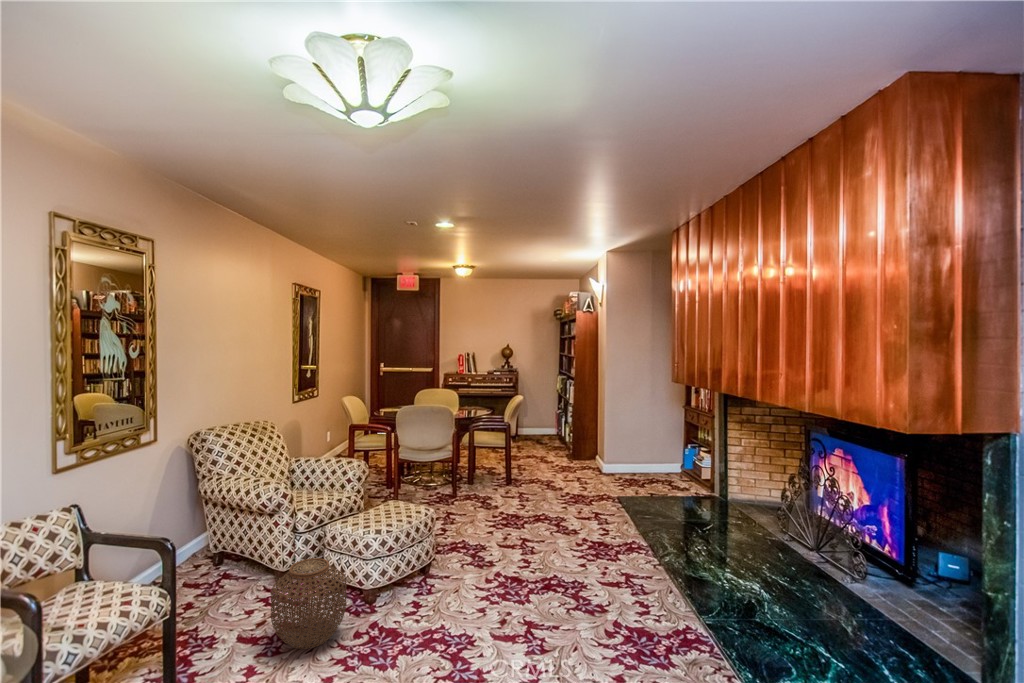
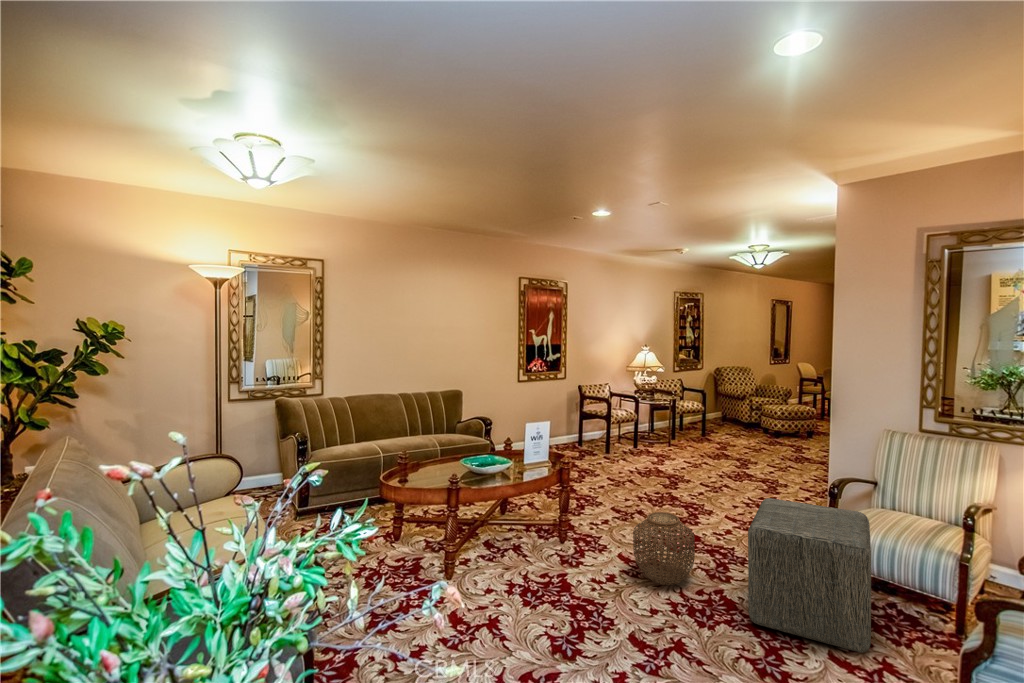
ottoman: none [404,502,515,640] -> present [748,498,871,652]

